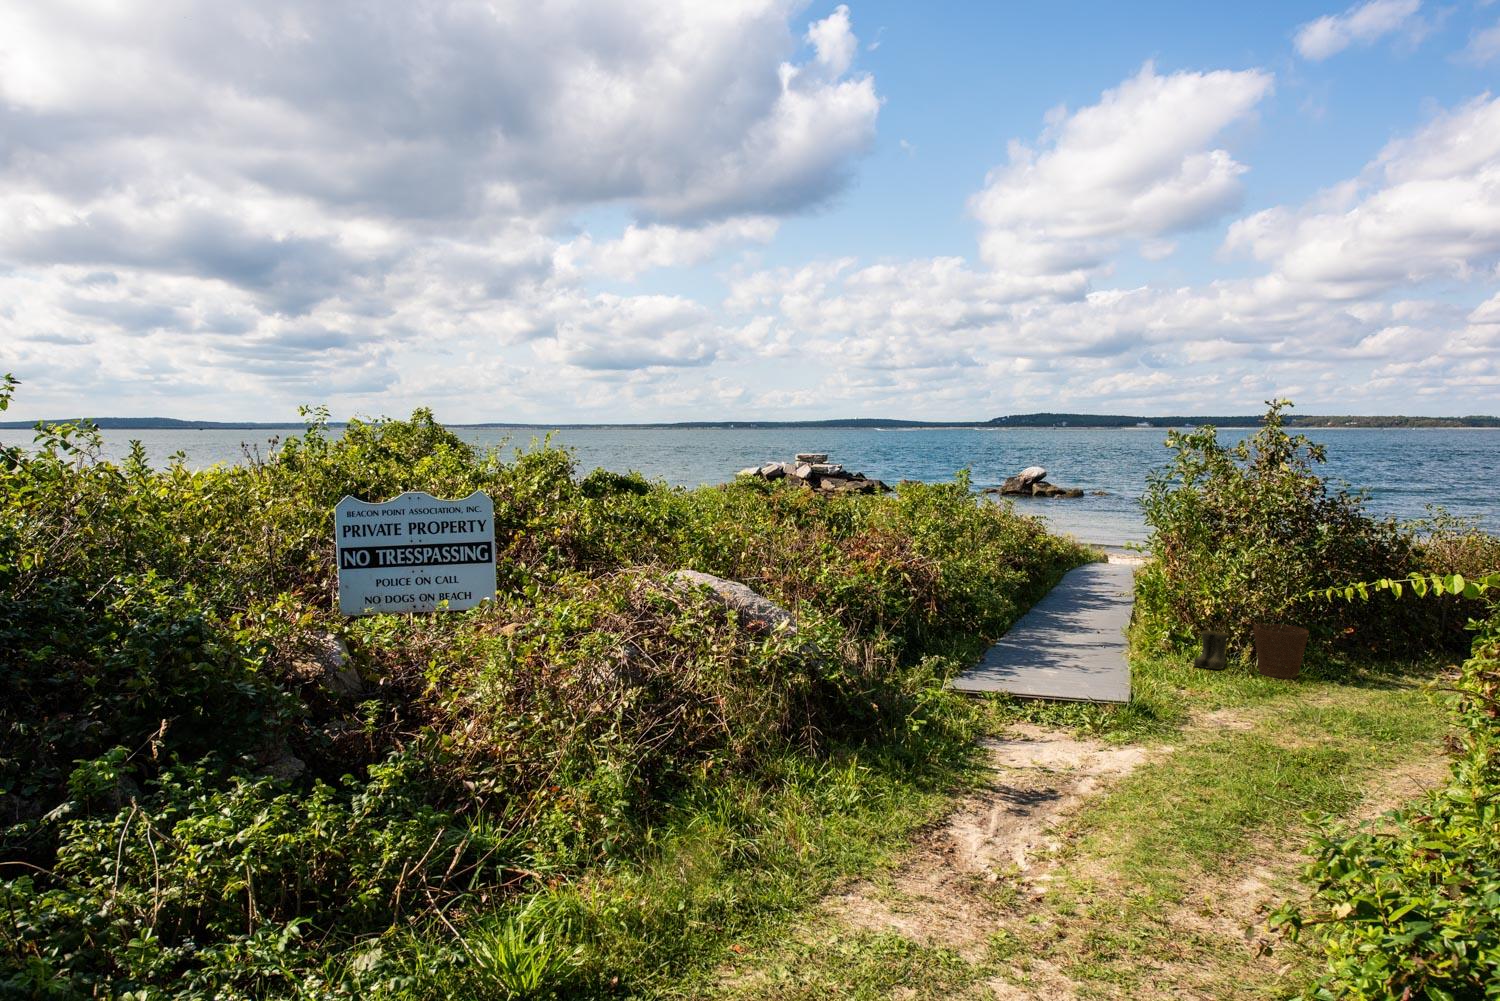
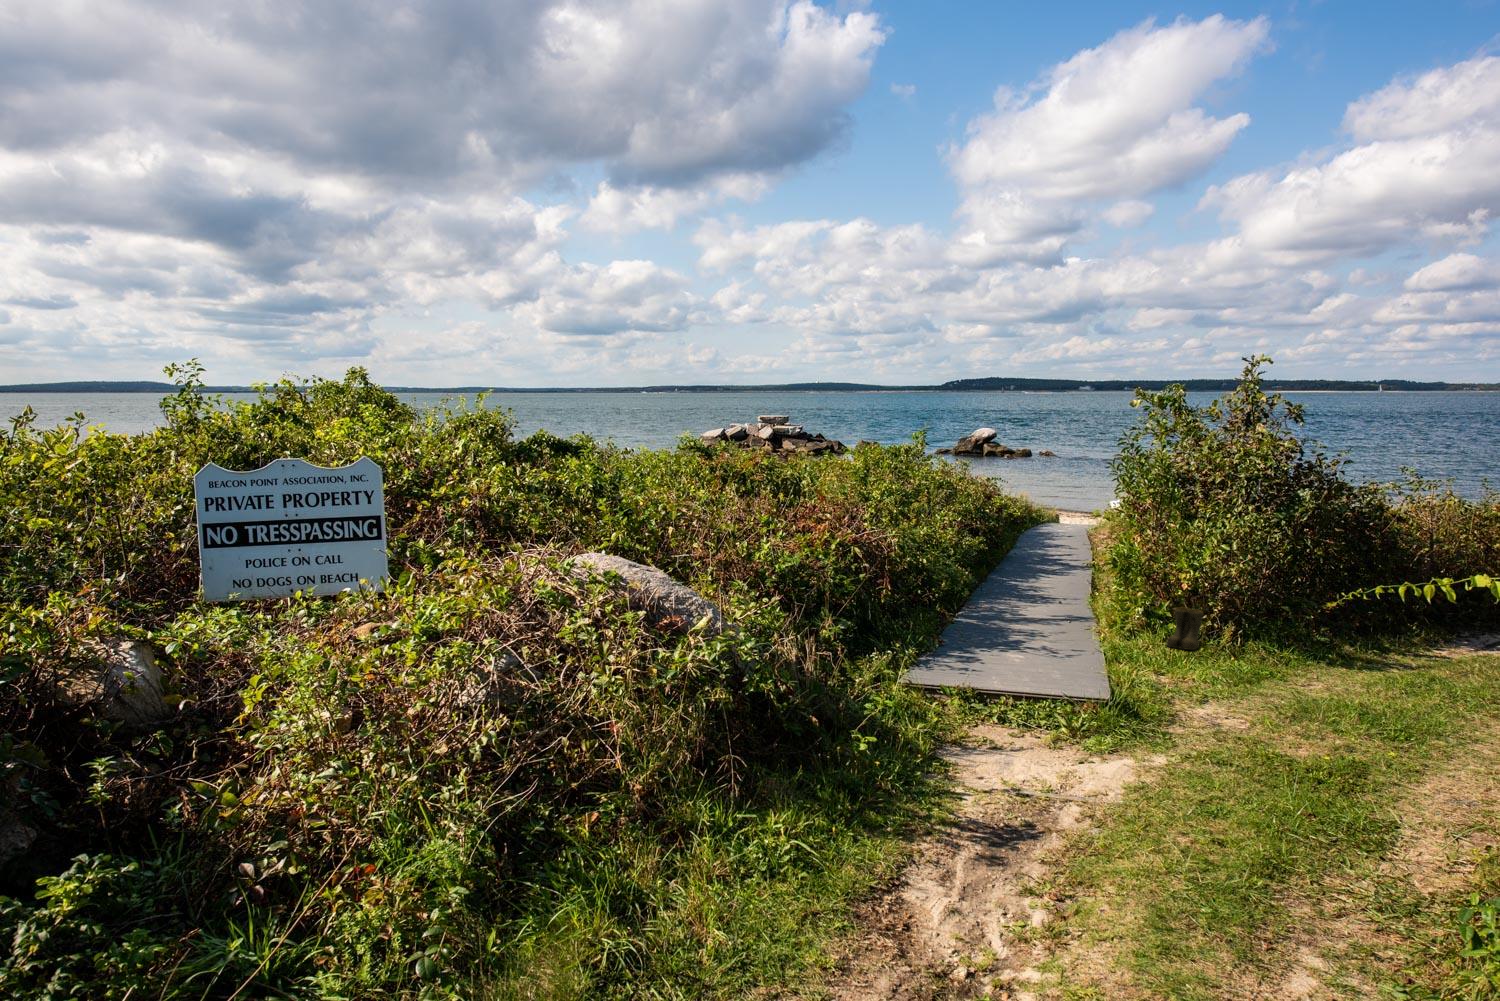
basket: present [1253,624,1309,679] -> none [1232,601,1293,662]

